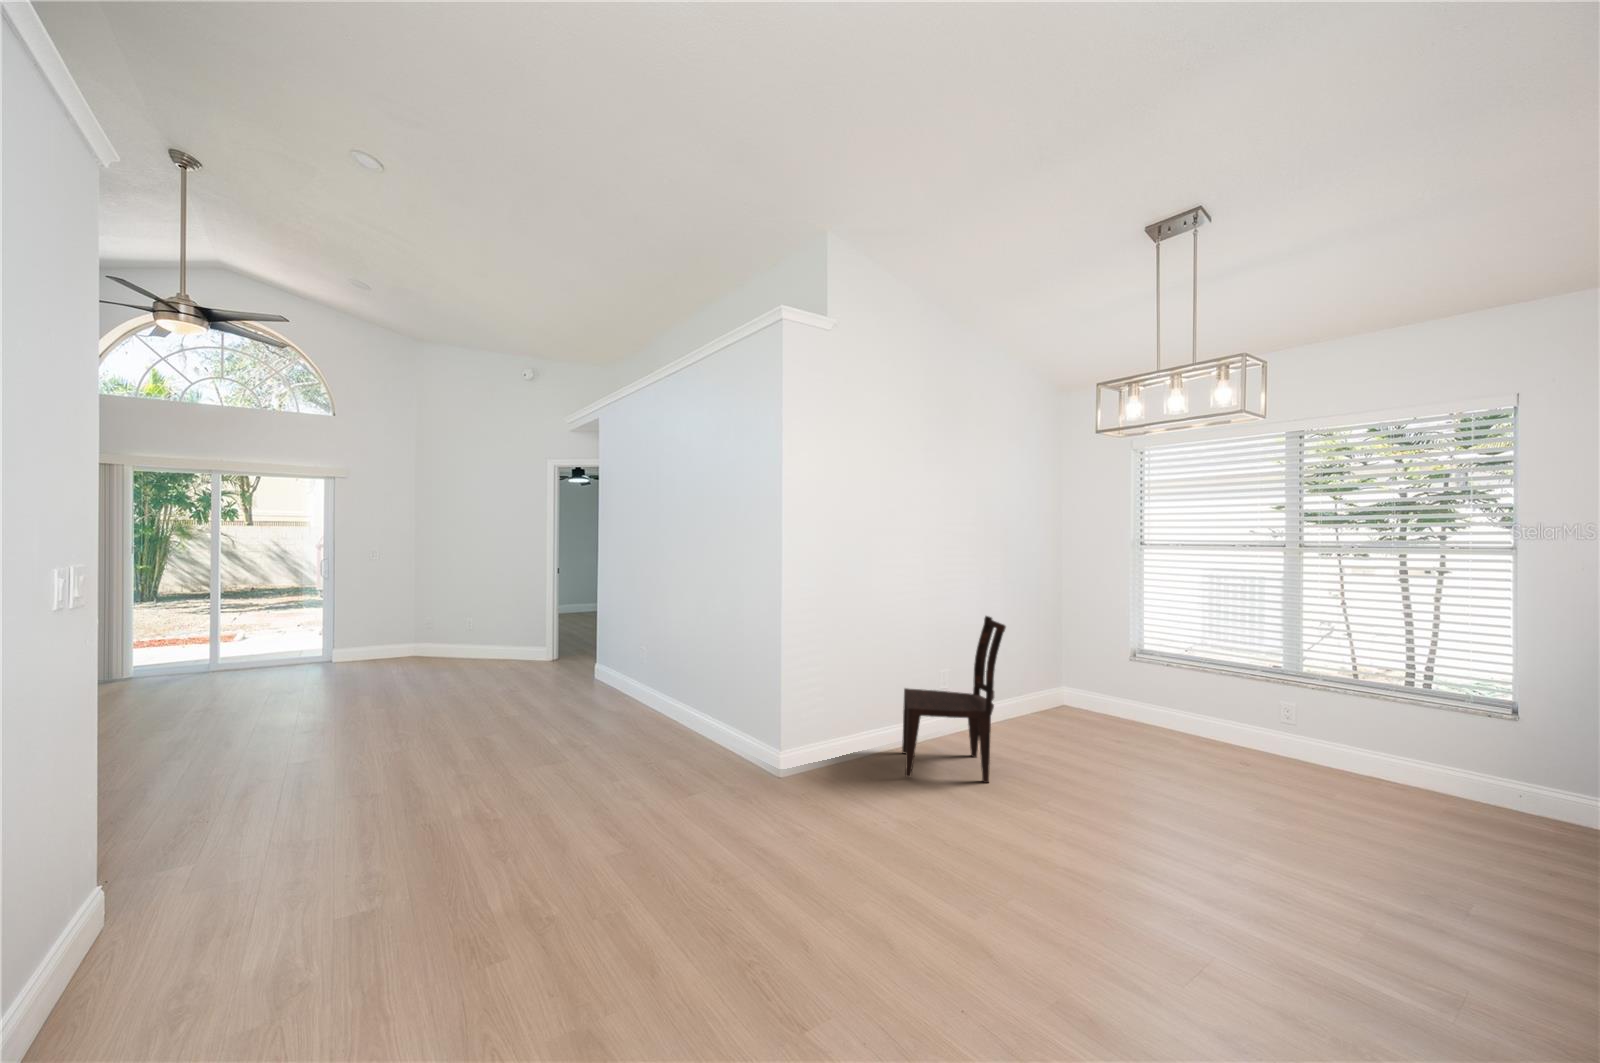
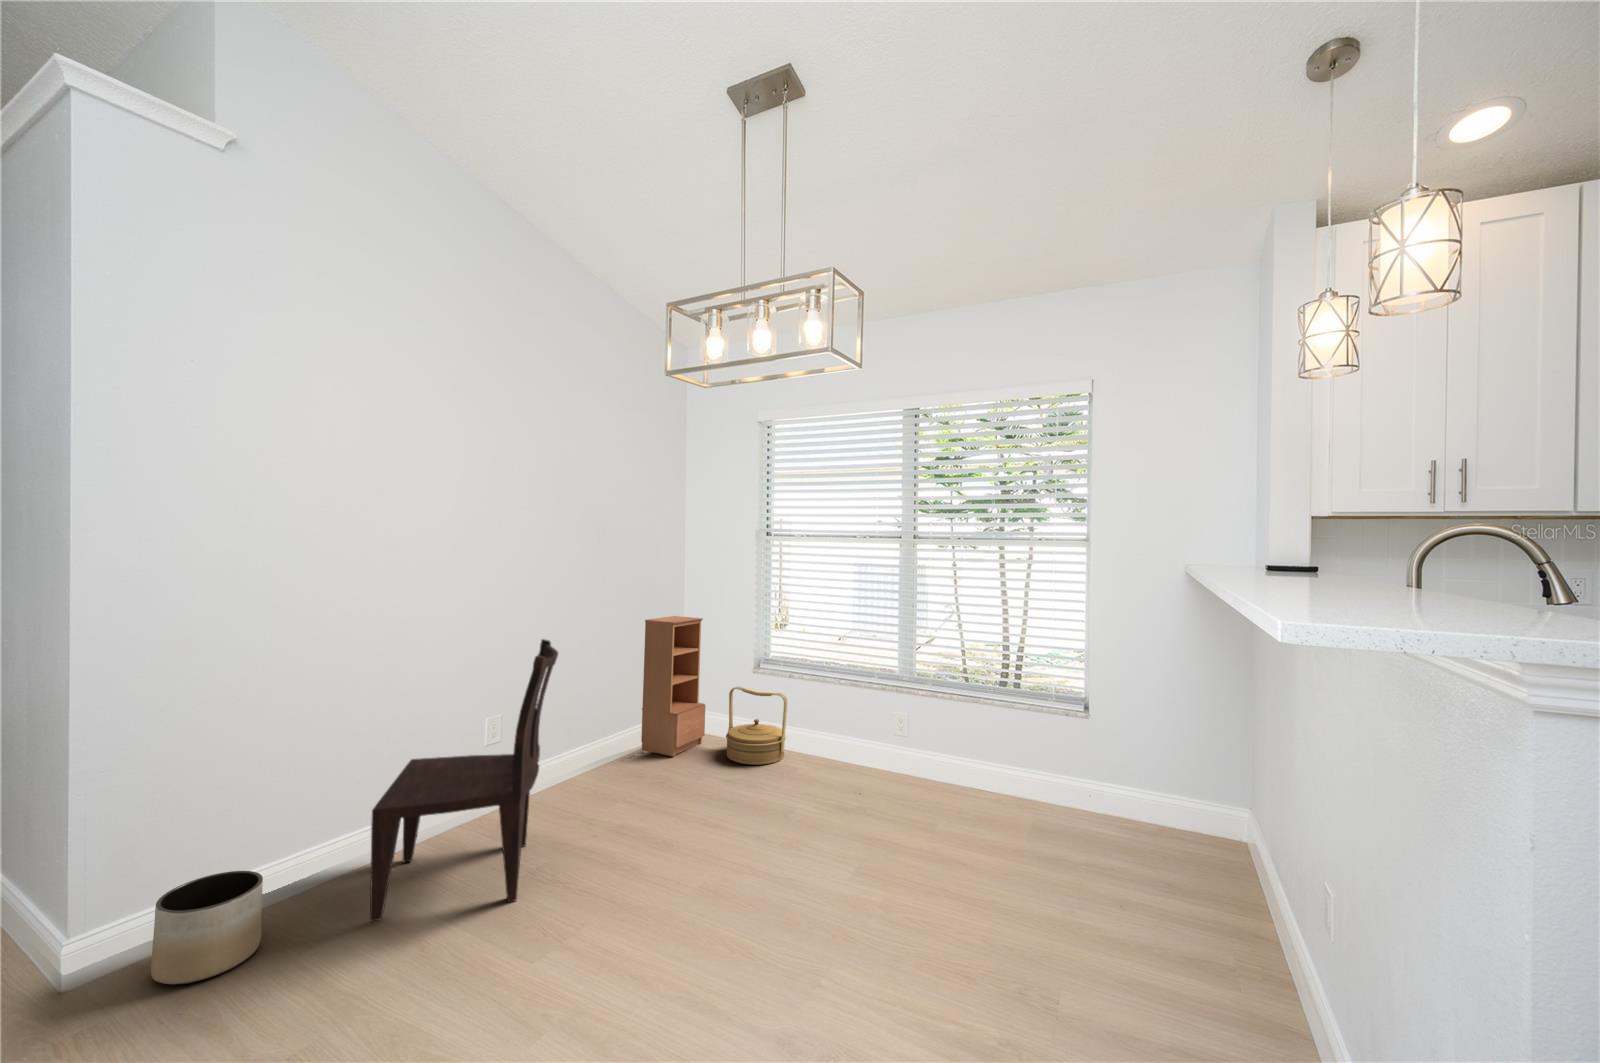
bookcase: none [1032,610,1085,721] -> present [641,616,705,757]
woven basket: none [1108,671,1167,736] -> present [726,687,788,765]
planter: none [808,733,853,785] -> present [151,871,263,984]

